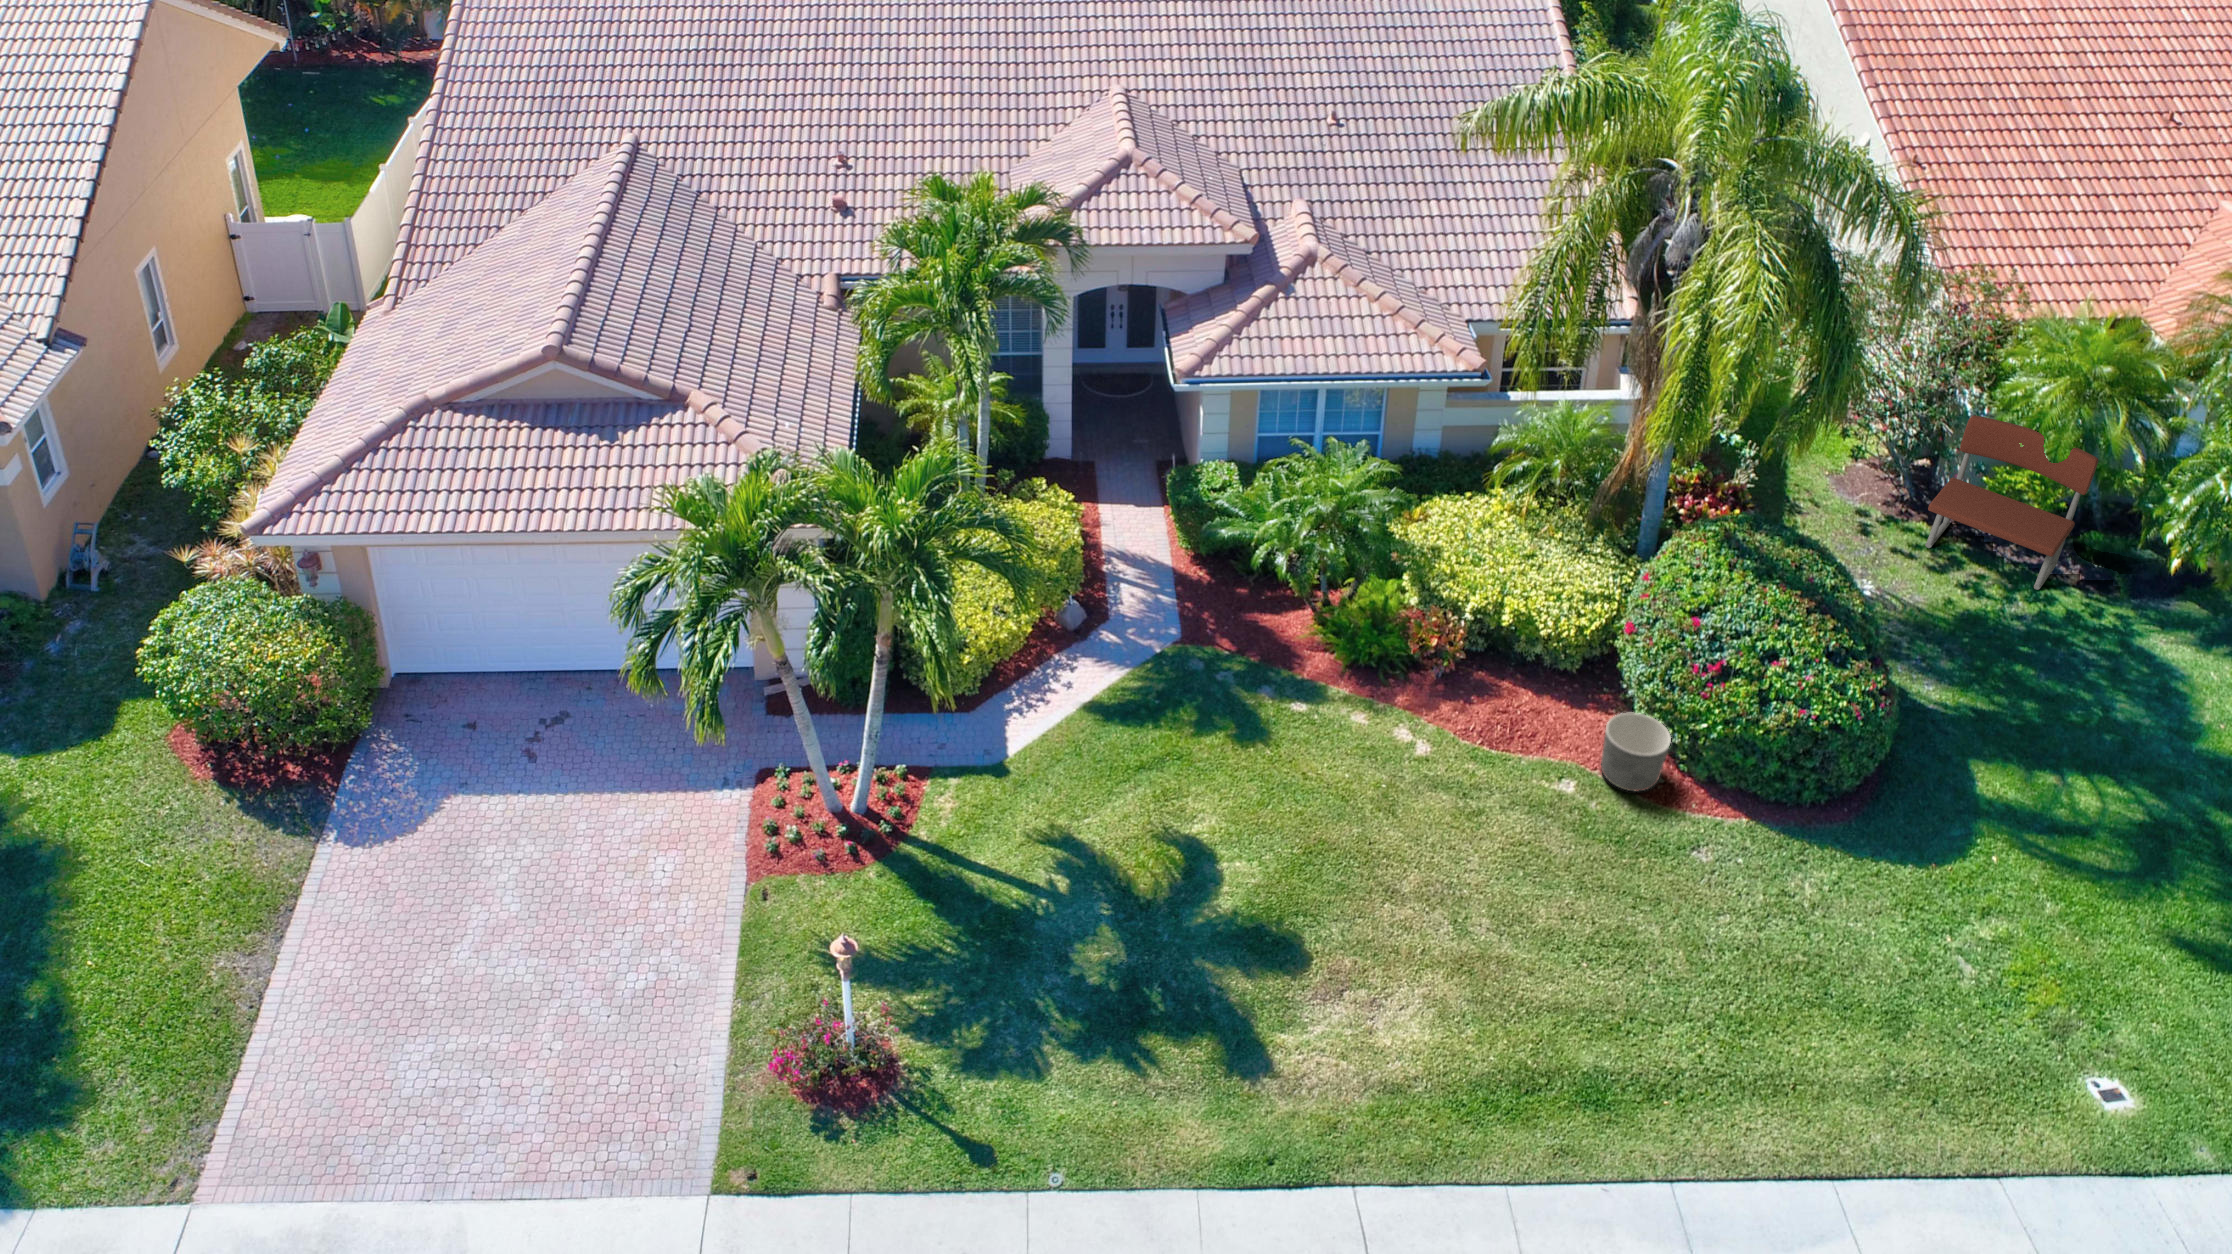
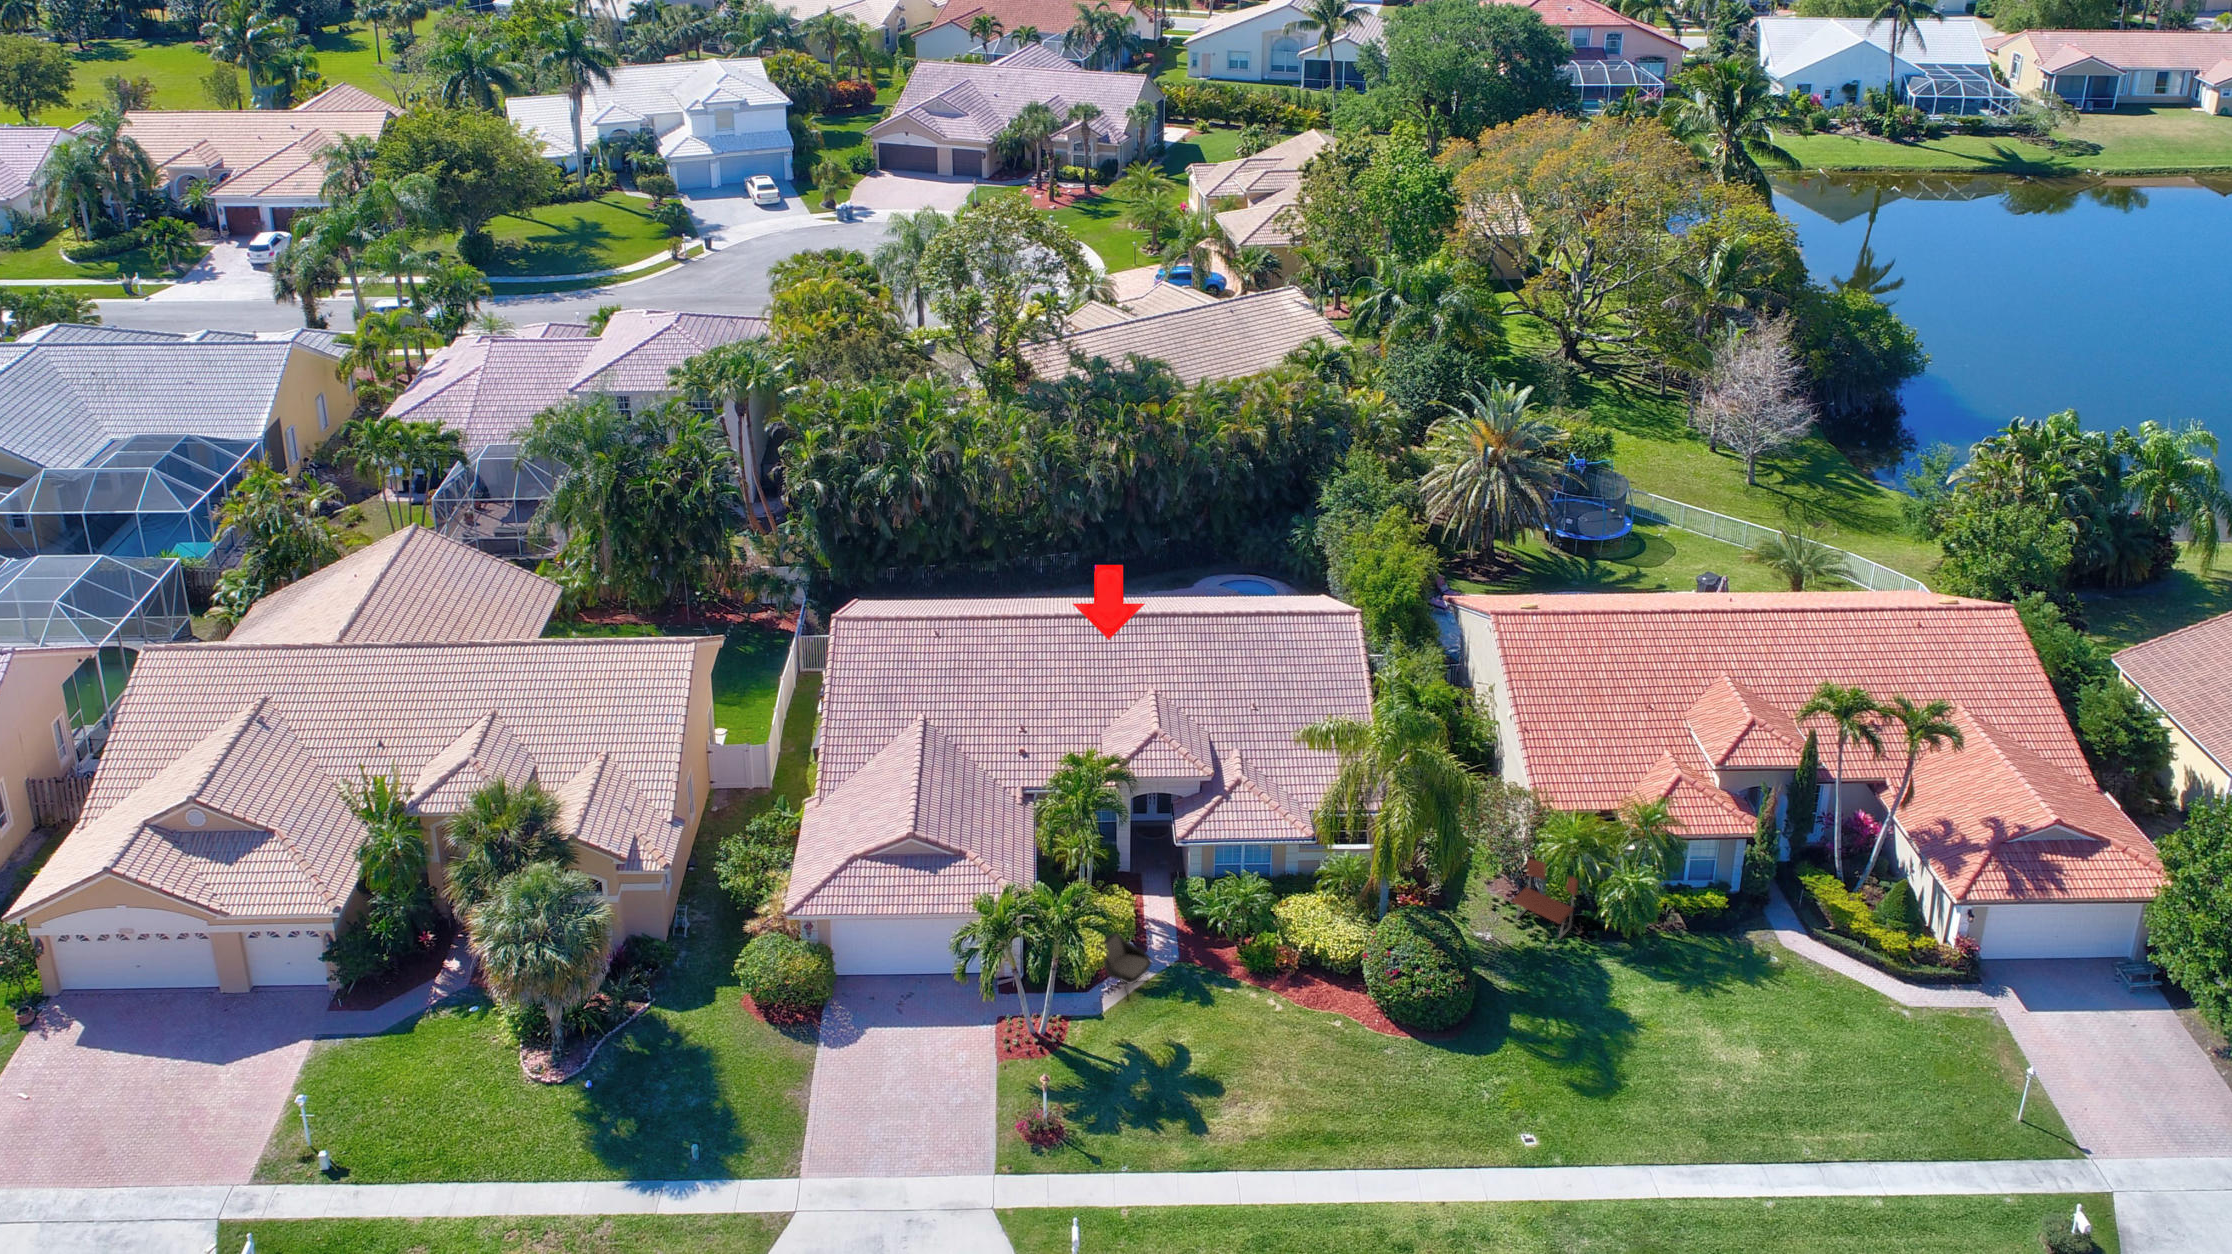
lounge chair: none [997,576,1120,731] -> present [1099,933,1151,996]
planter: present [1601,713,1671,791] -> none [1353,992,1379,1026]

